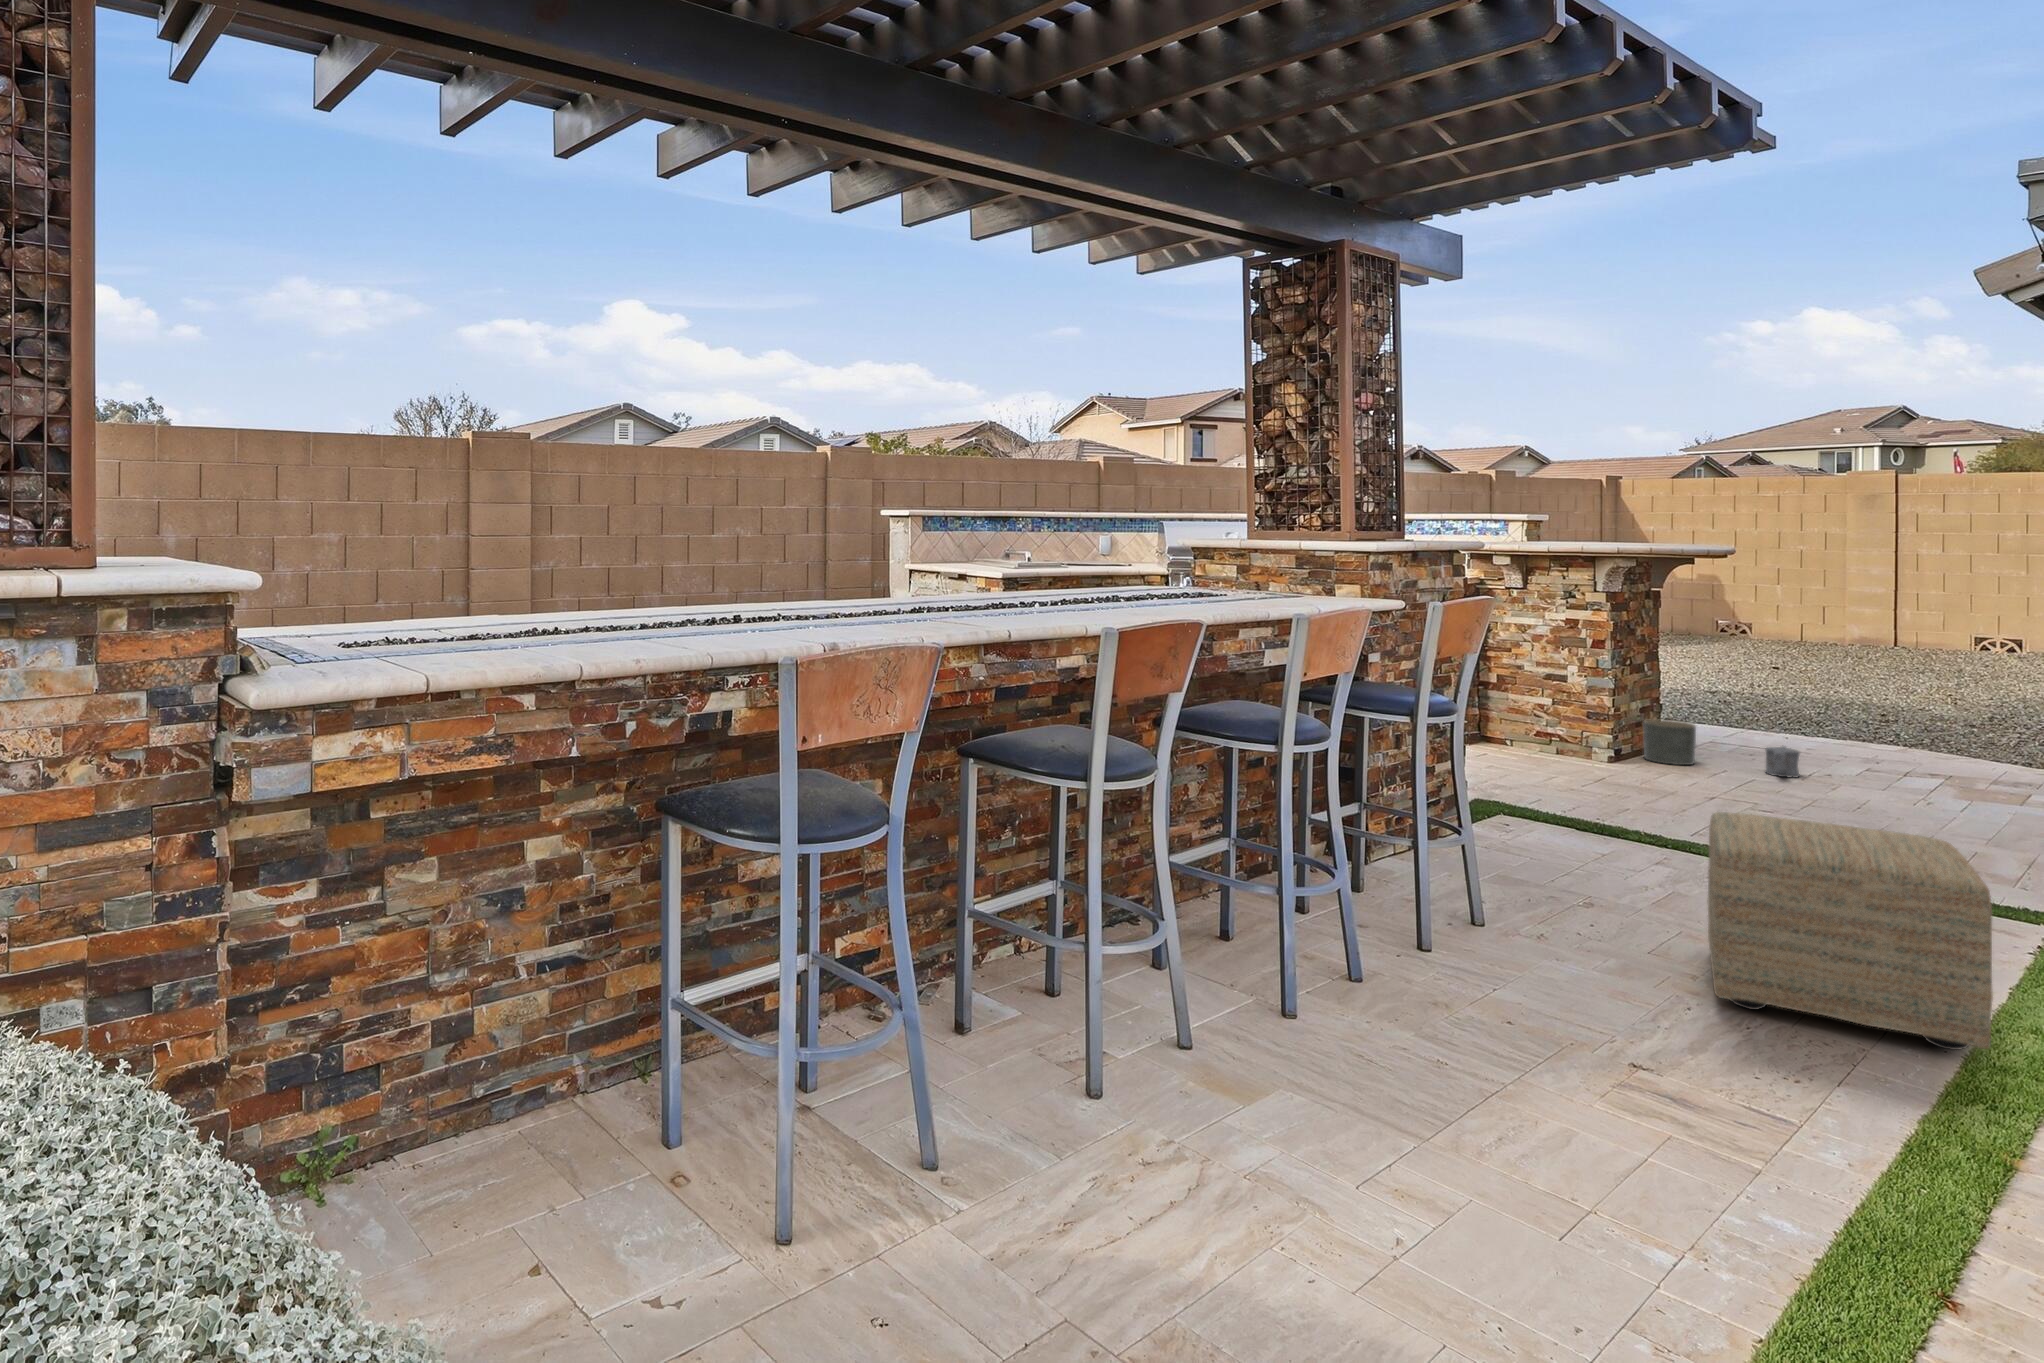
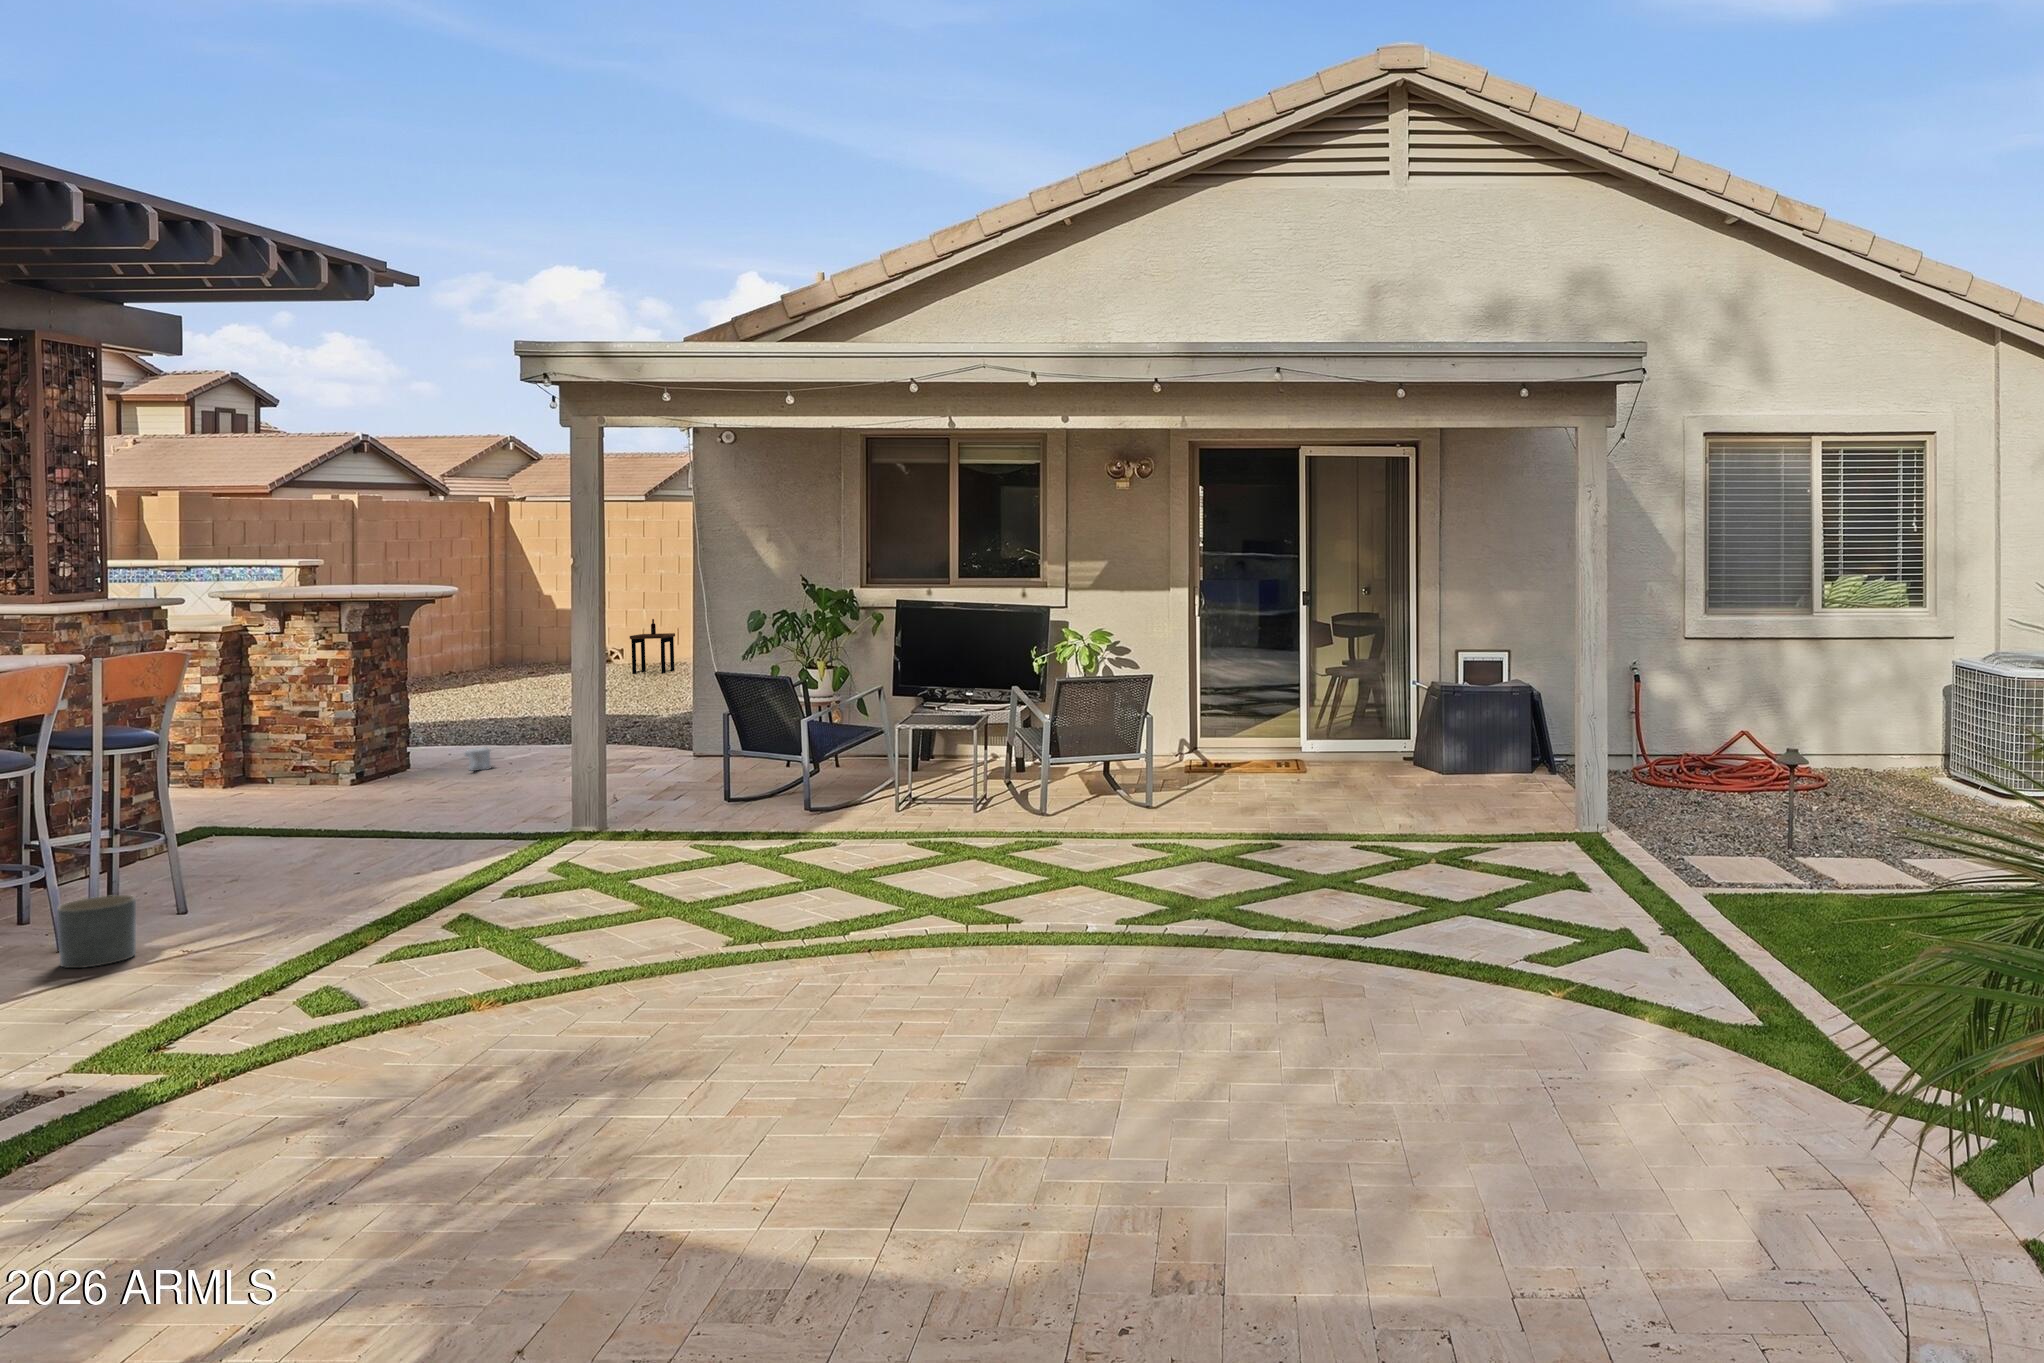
side table: none [1730,585,1789,647] -> present [630,619,675,674]
planter: present [1644,719,1696,765] -> present [57,895,136,968]
ottoman: present [1708,812,1993,1050] -> none [182,773,359,899]

